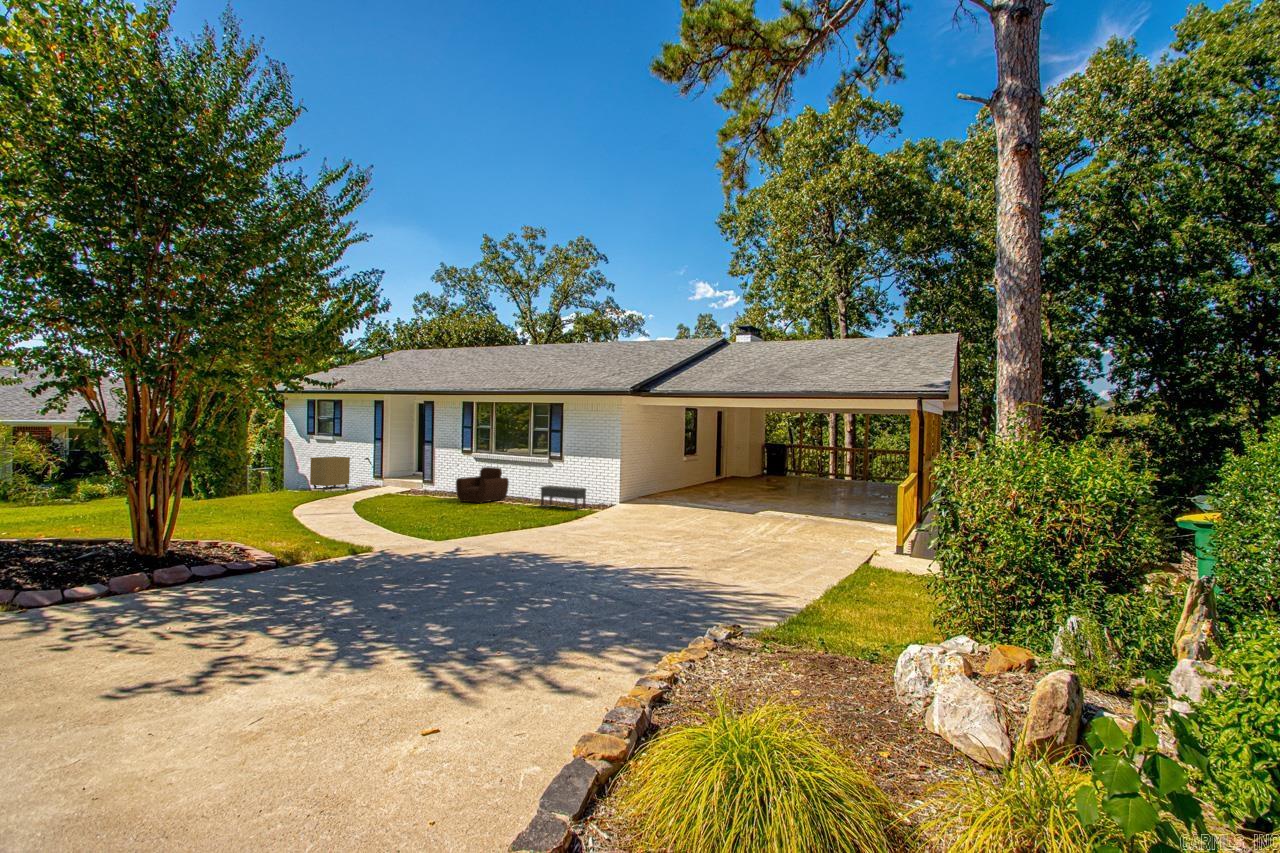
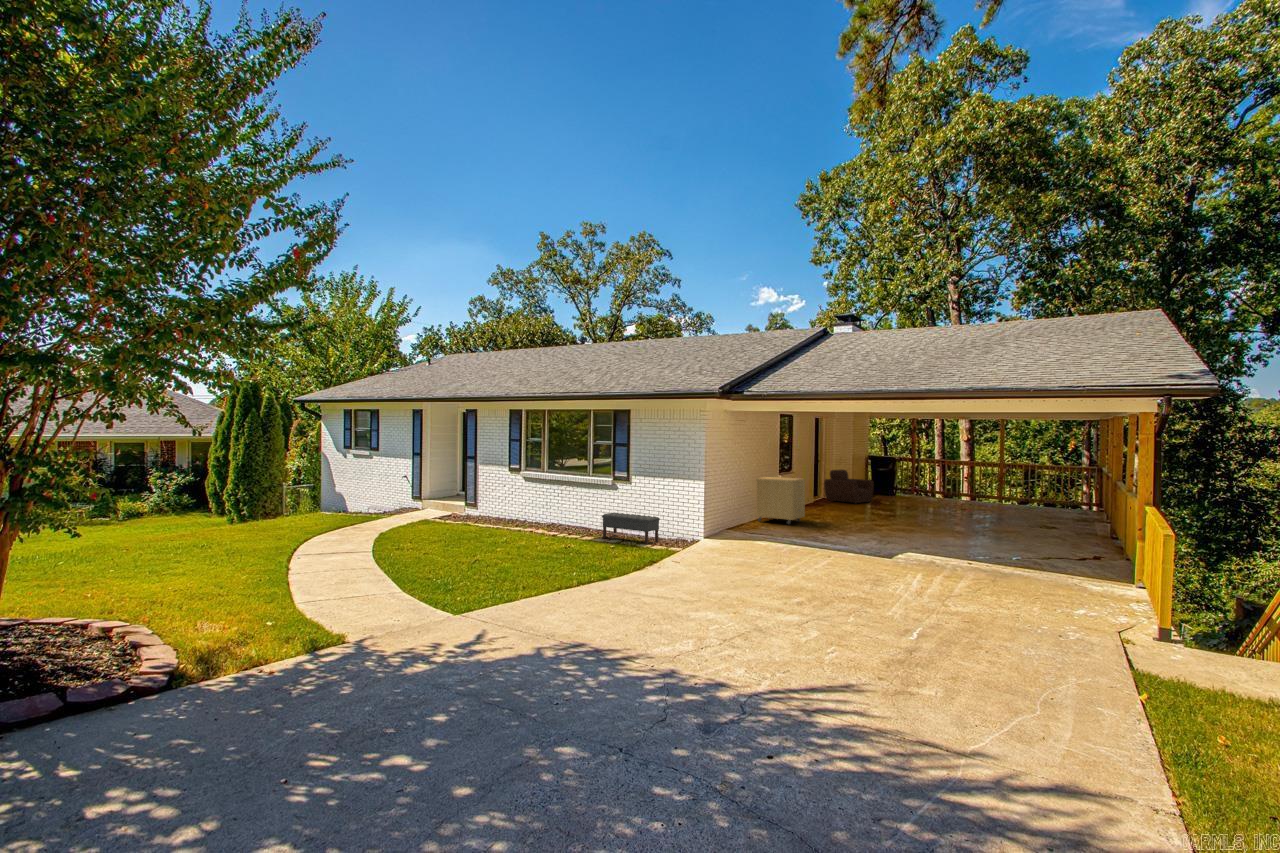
storage cabinet: present [310,457,350,489] -> present [756,477,805,524]
armchair: present [456,467,509,504] -> present [824,470,874,504]

